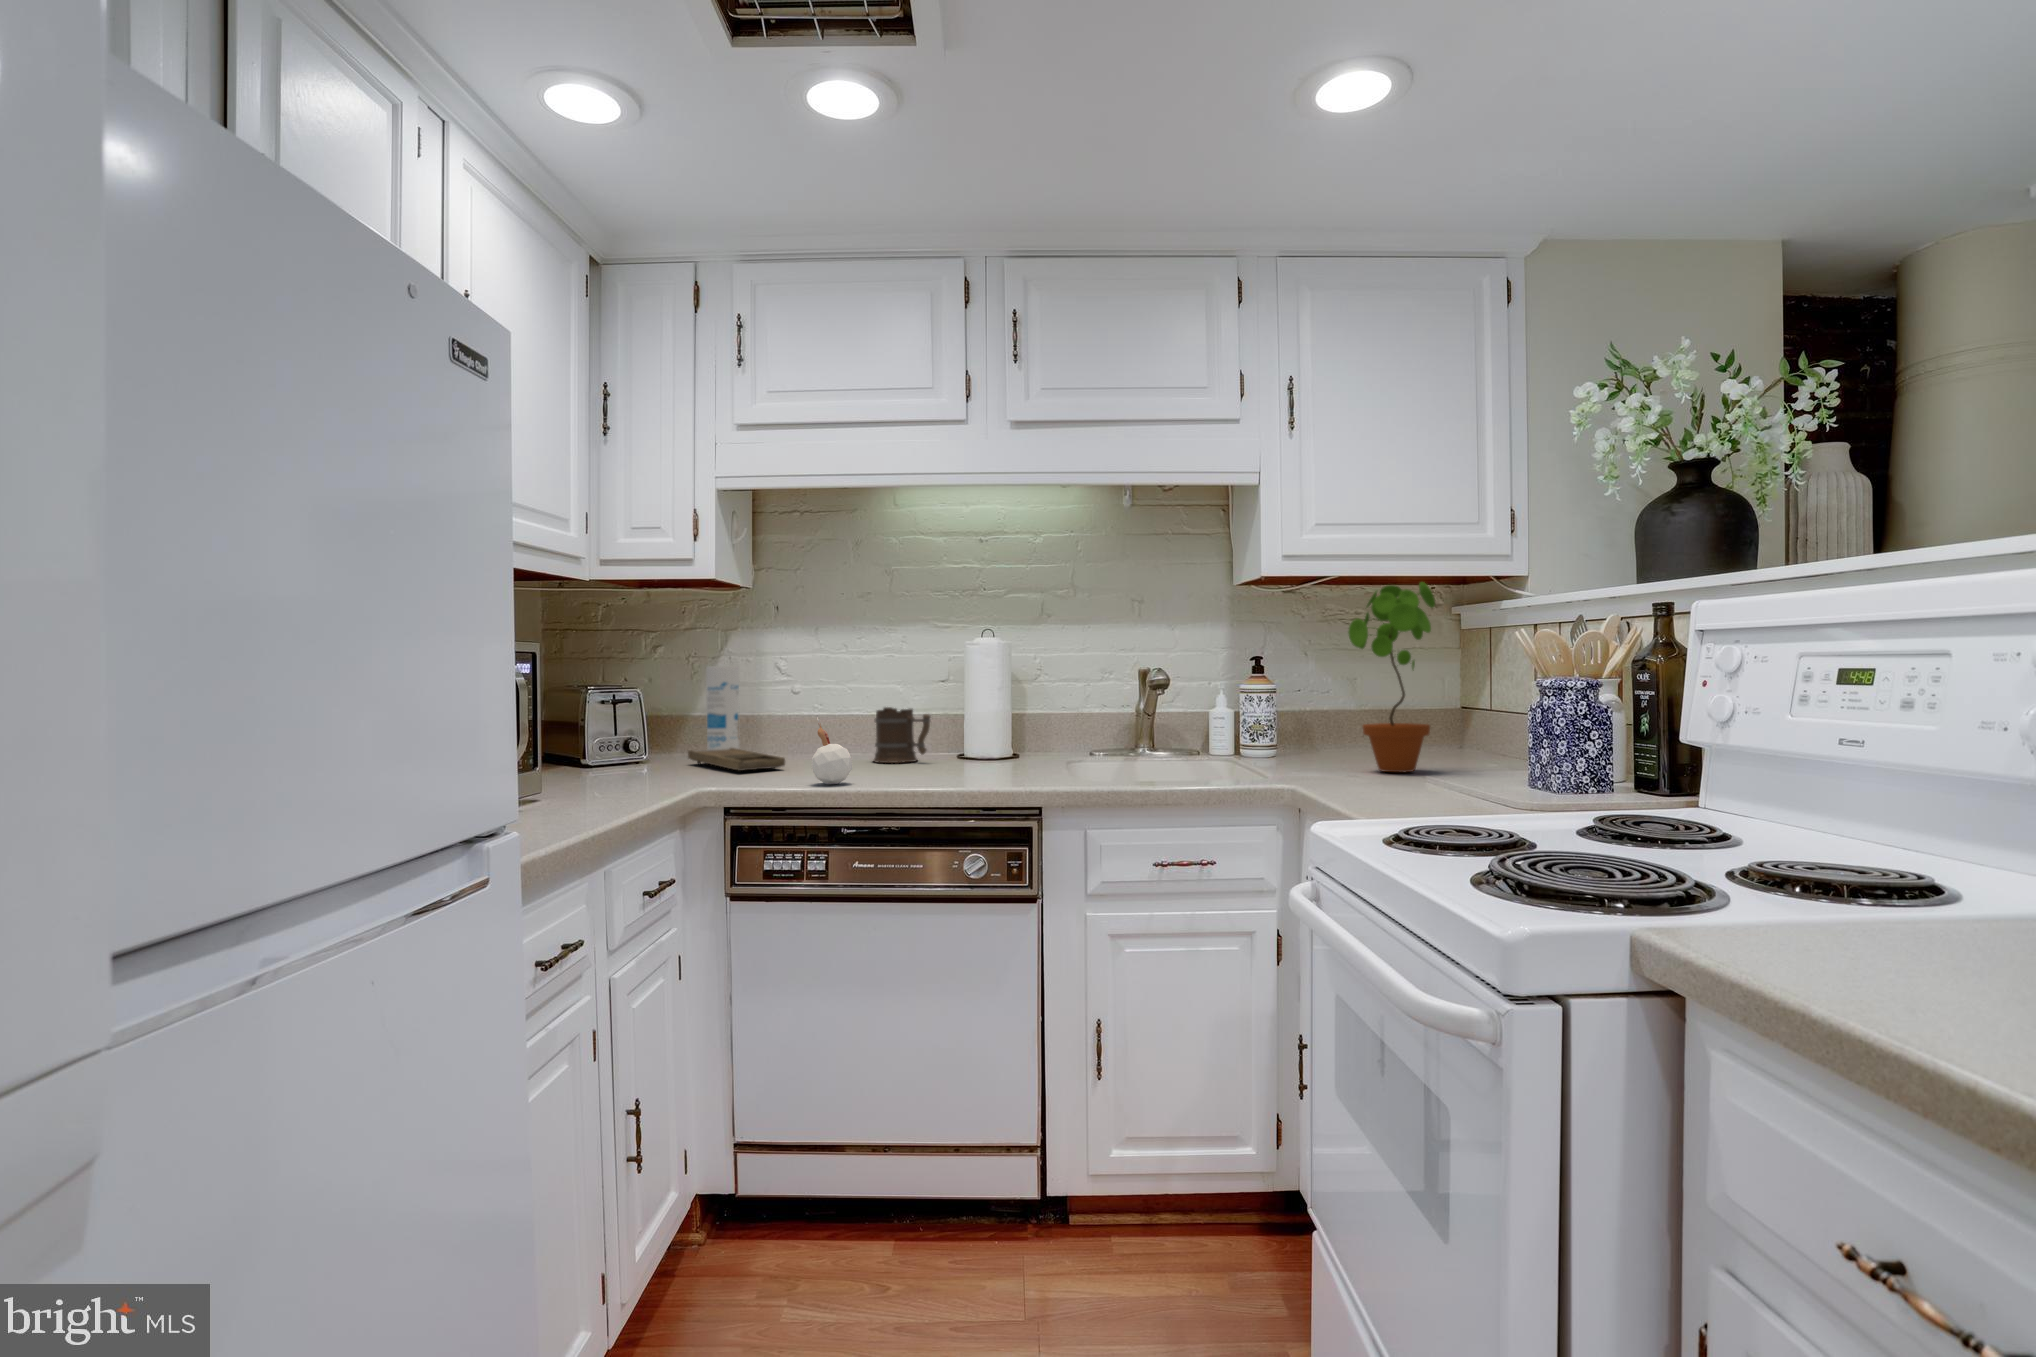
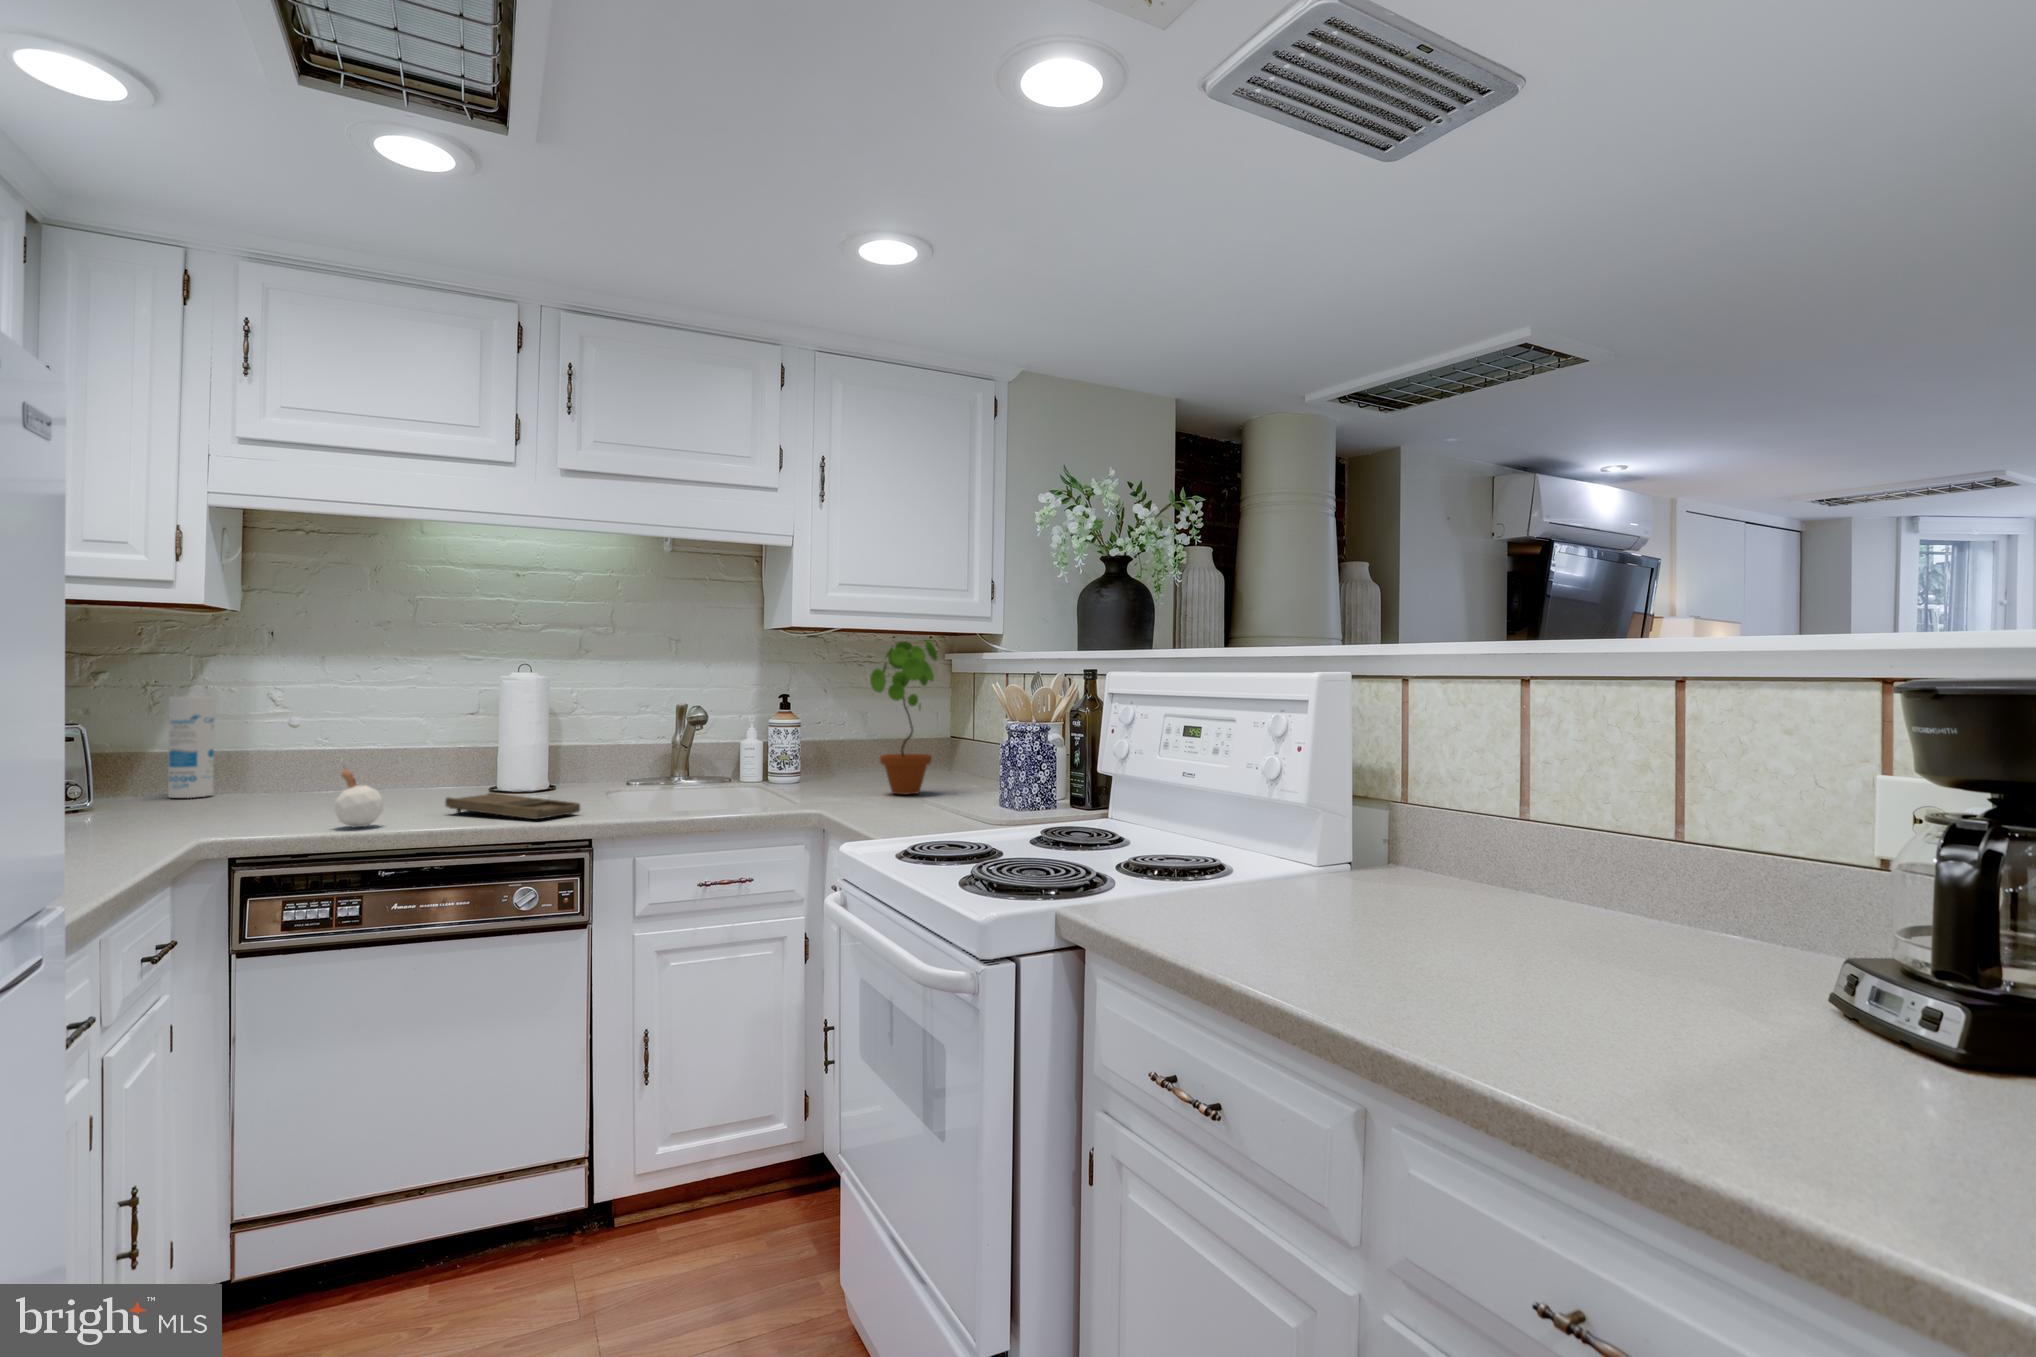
mug: present [873,707,930,763] -> none [393,742,465,800]
tray: present [688,748,785,771] -> present [445,793,580,819]

